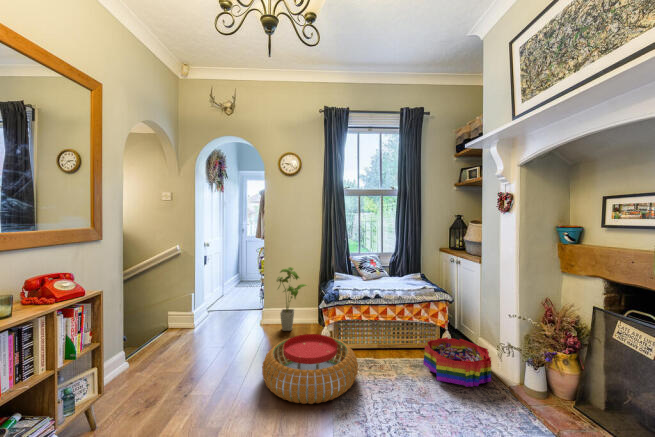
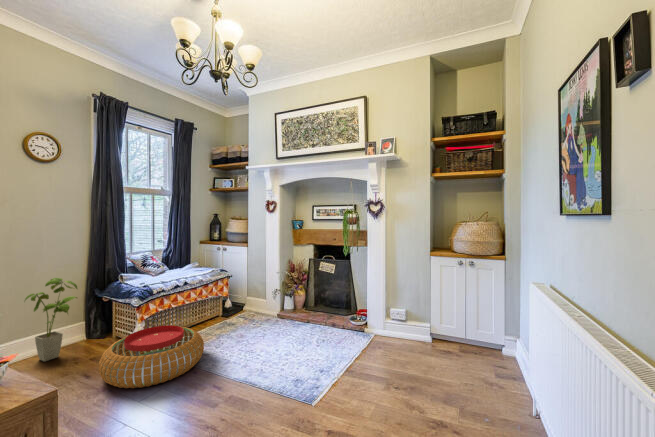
storage bin: present [423,337,491,387] -> none [224,299,268,327]

